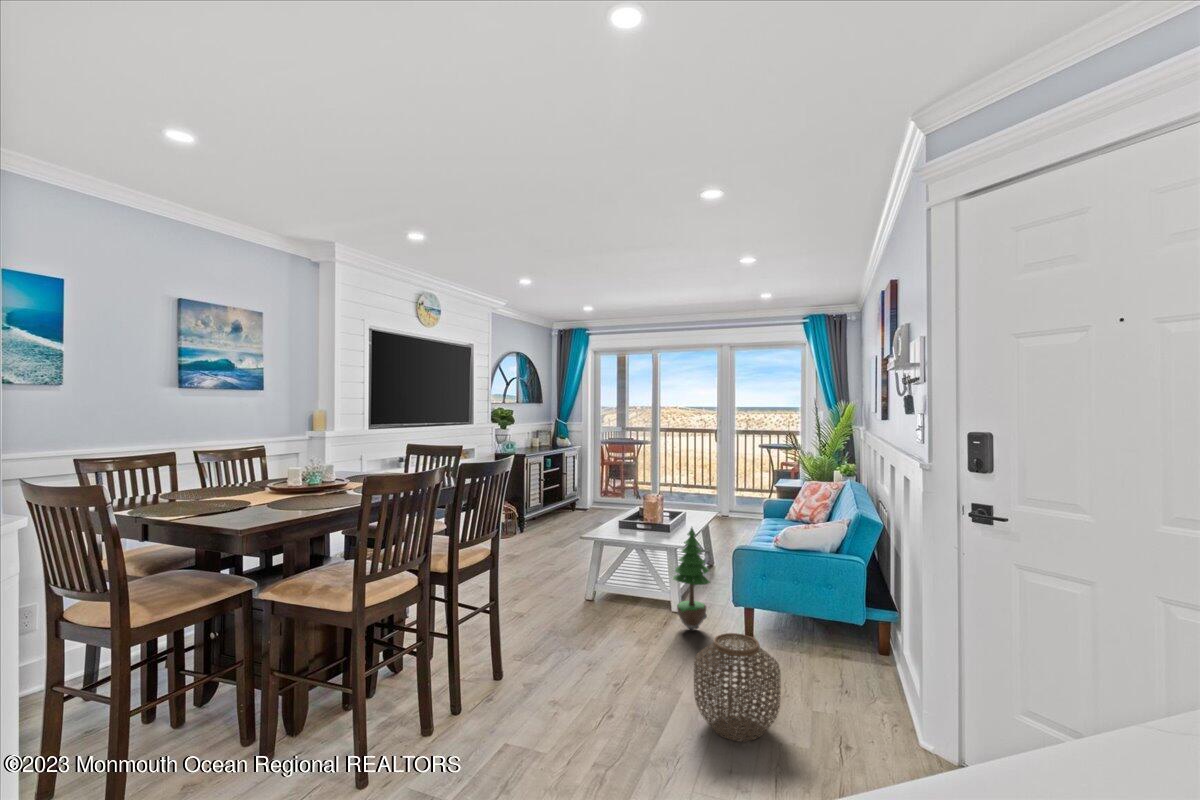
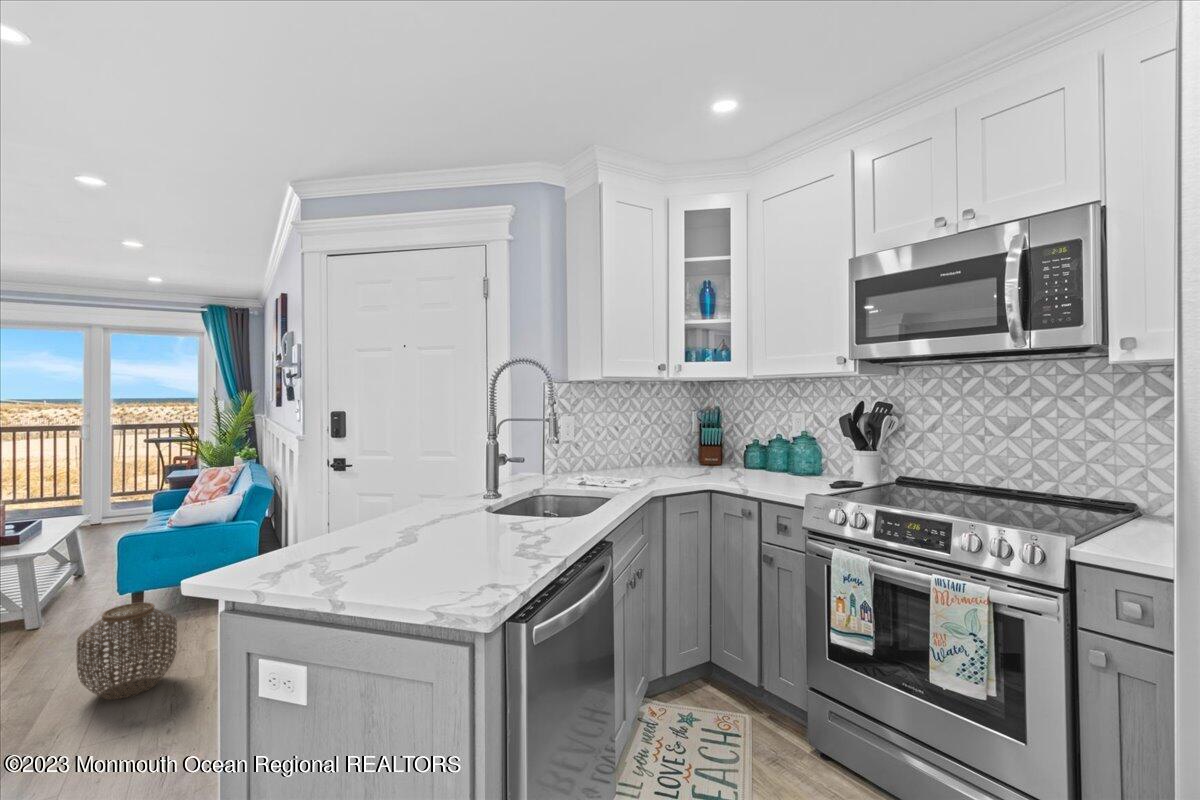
potted tree: present [673,528,710,630] -> none [35,523,89,634]

